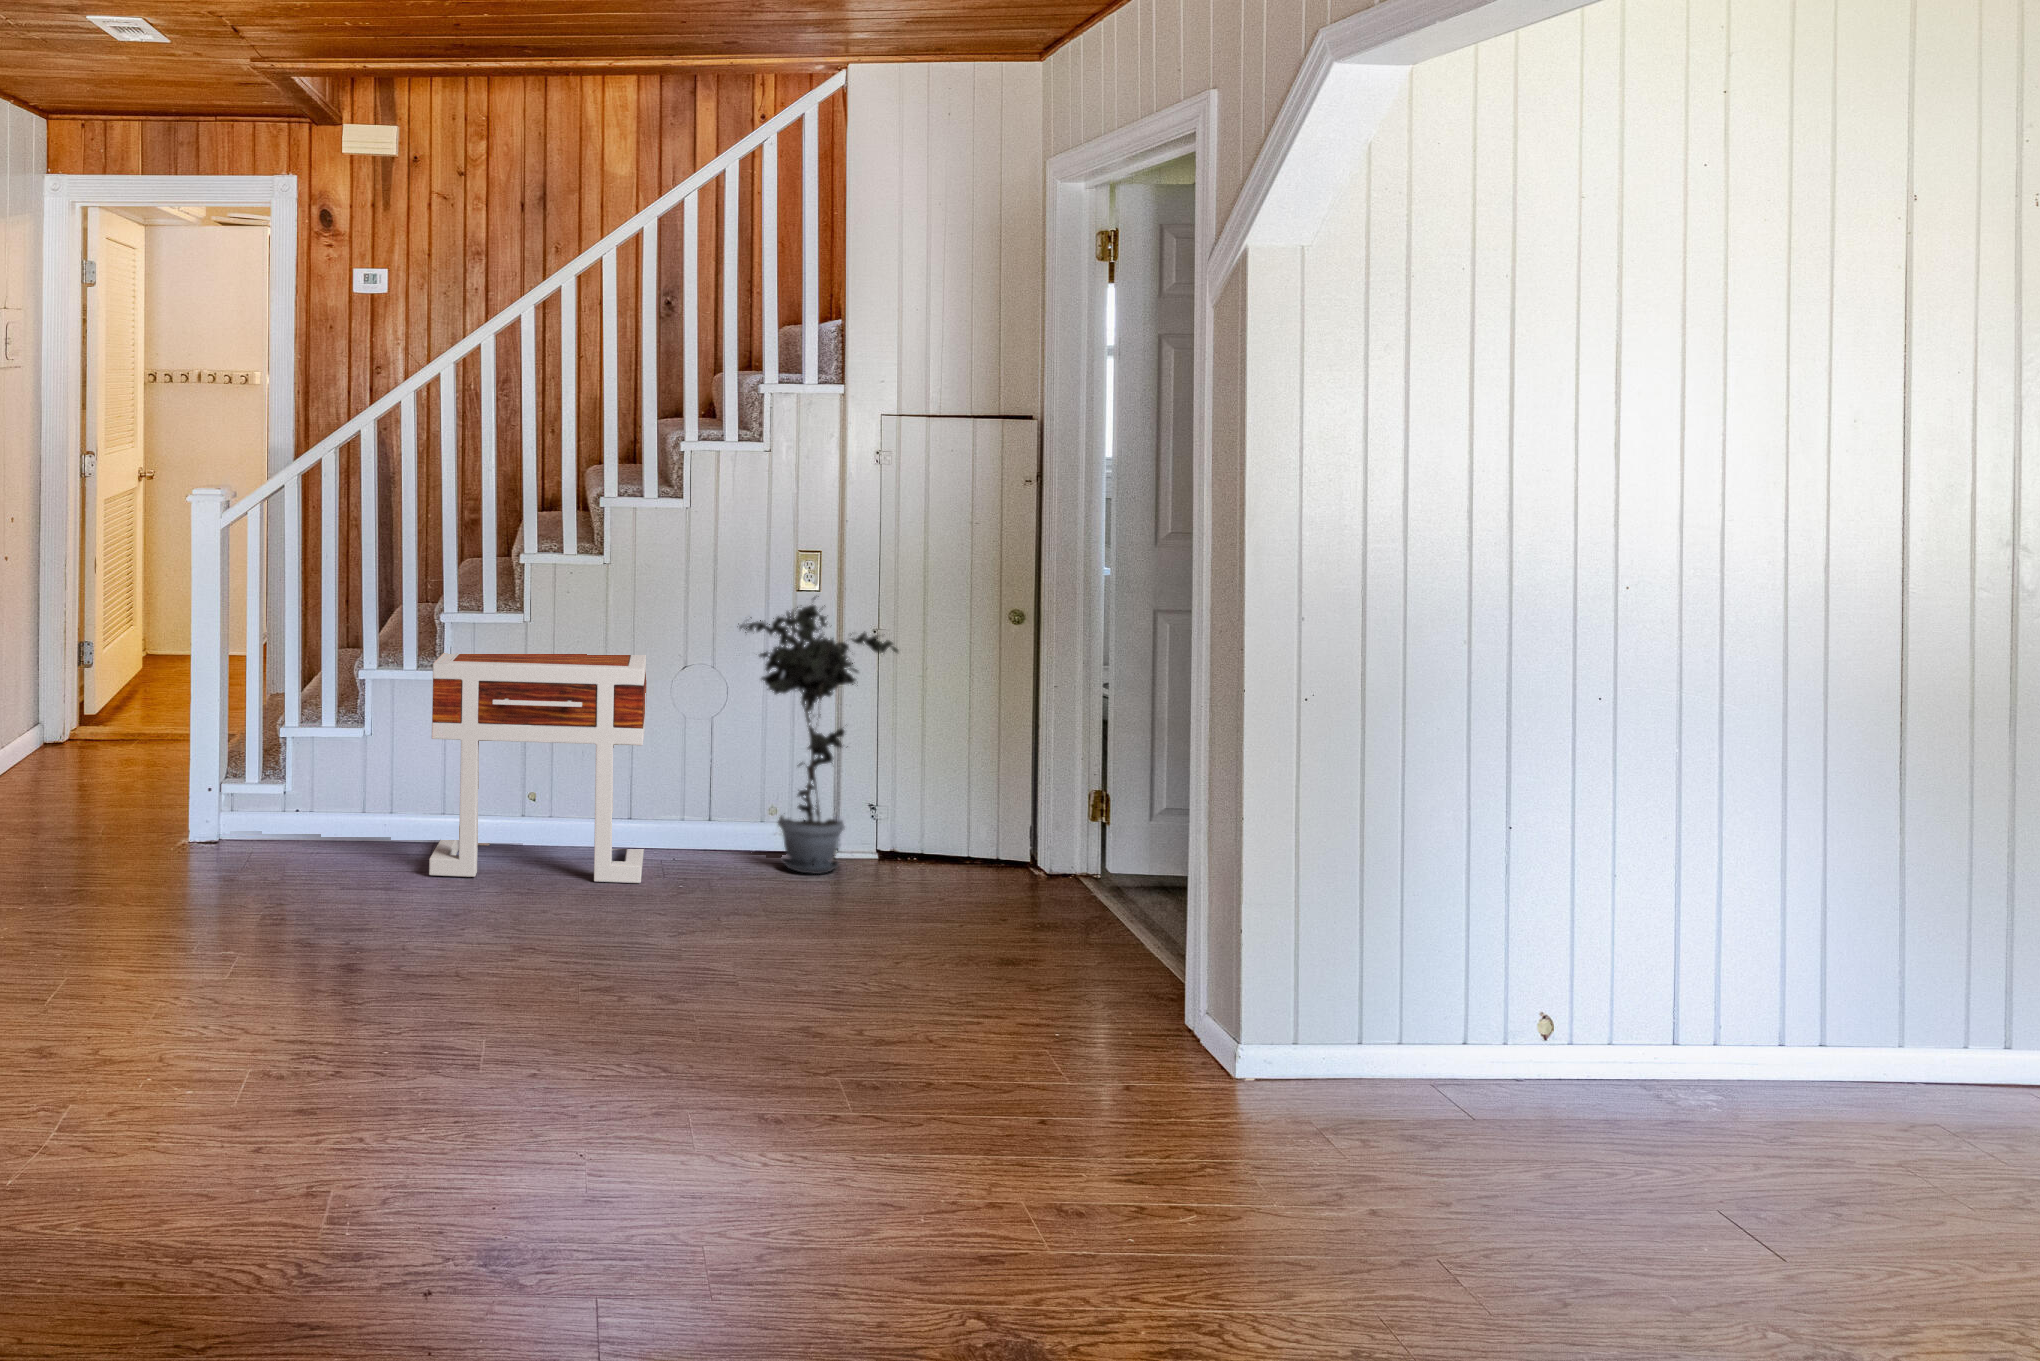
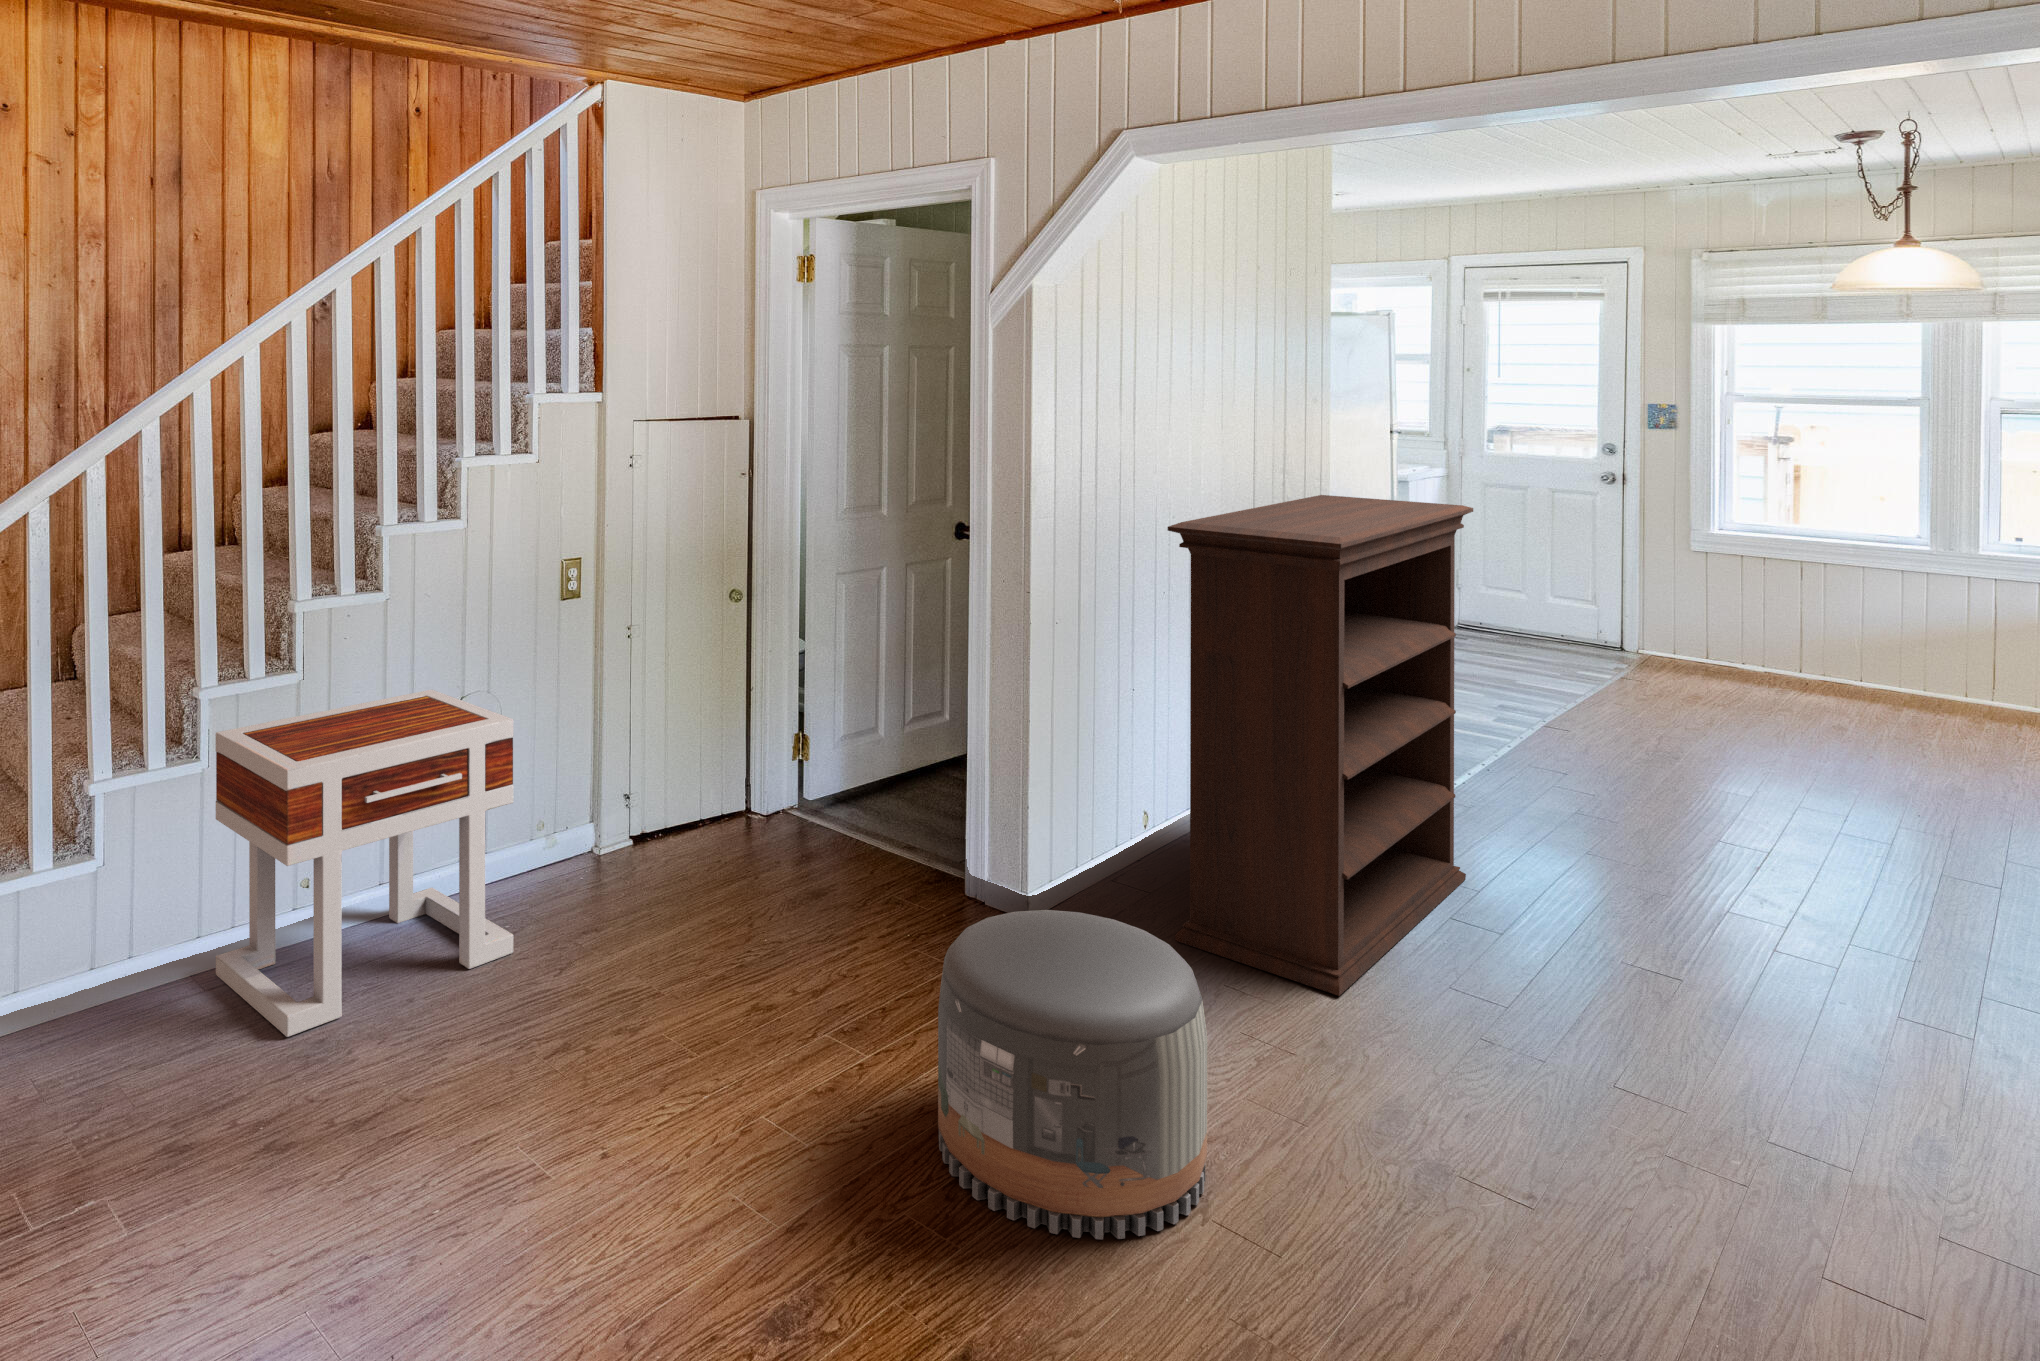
bookshelf: none [1237,530,1885,1155] -> present [1168,495,1473,996]
potted plant: present [737,596,898,874] -> none [522,605,705,882]
pouf: none [663,868,921,1142] -> present [938,910,1207,1239]

